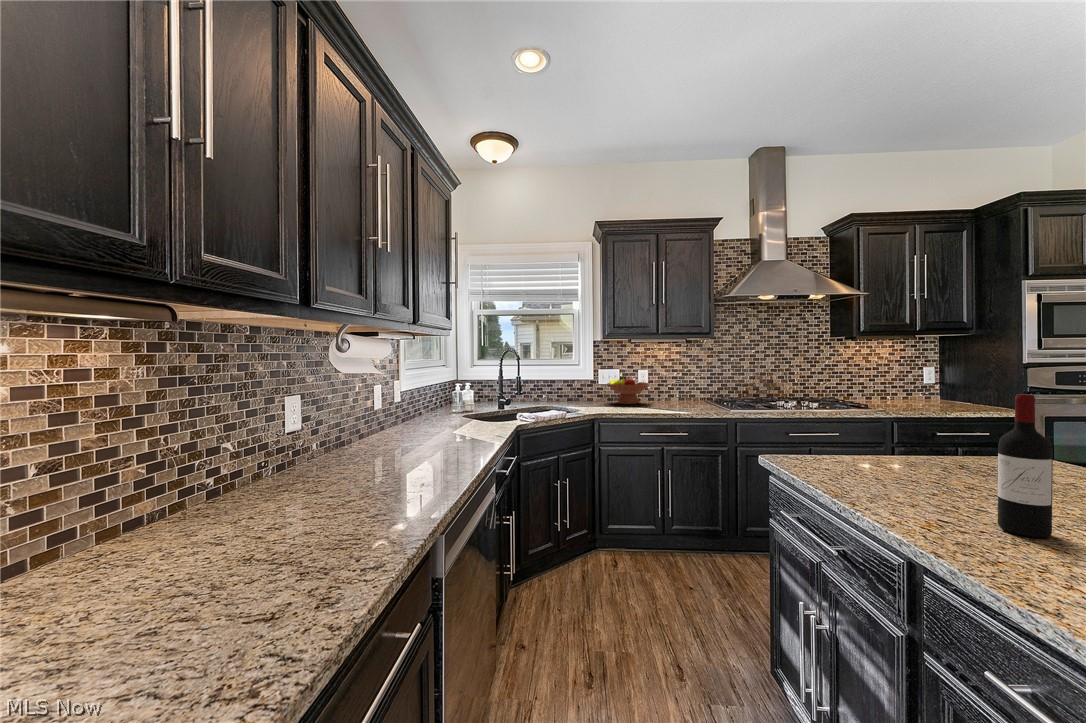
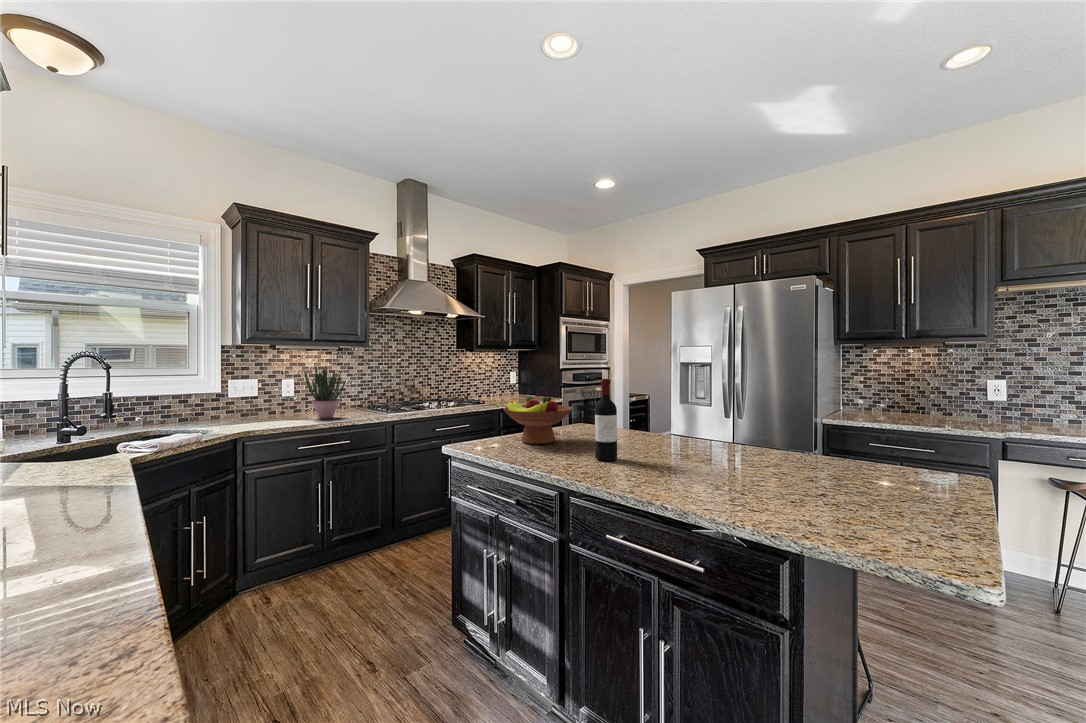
potted plant: none [650,358,687,410] -> present [304,366,345,419]
fruit bowl: present [607,376,649,404] -> present [503,397,573,444]

